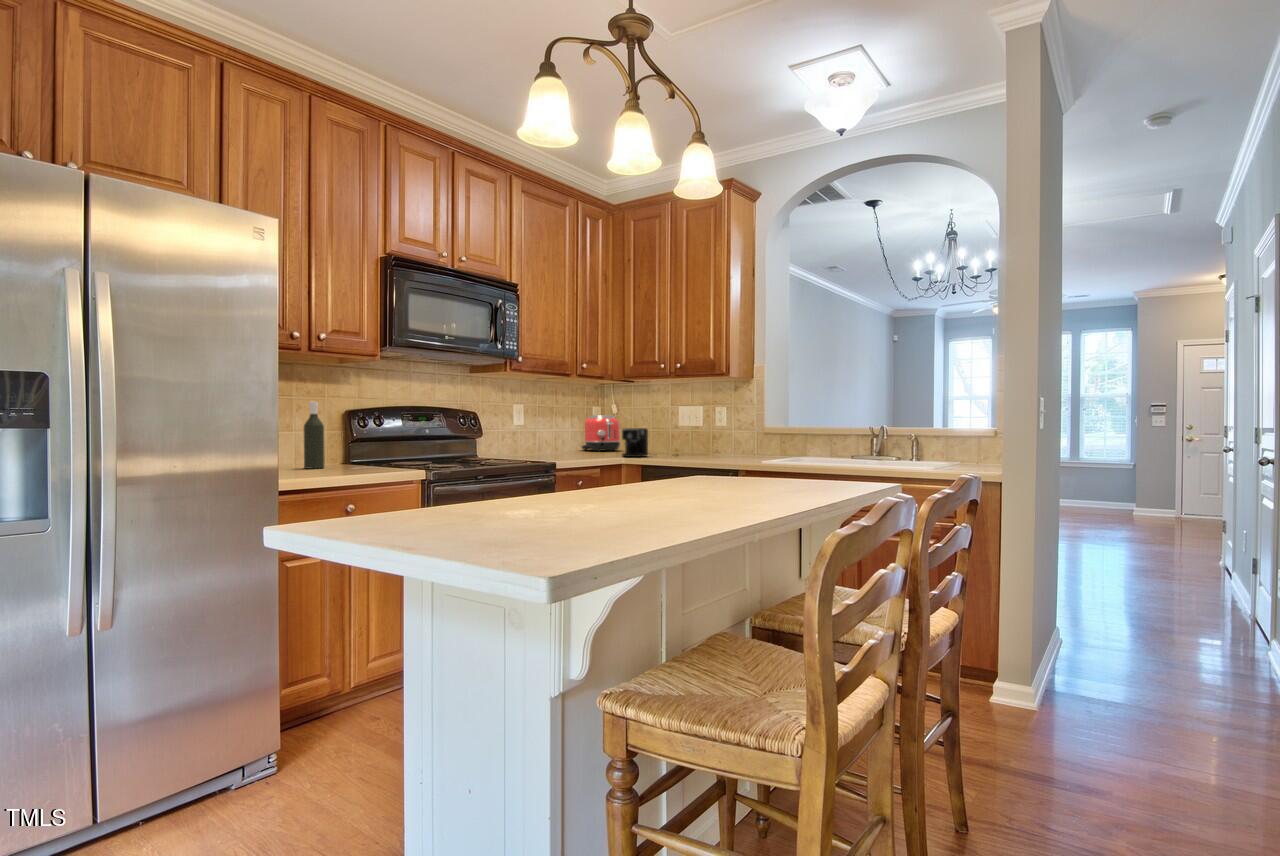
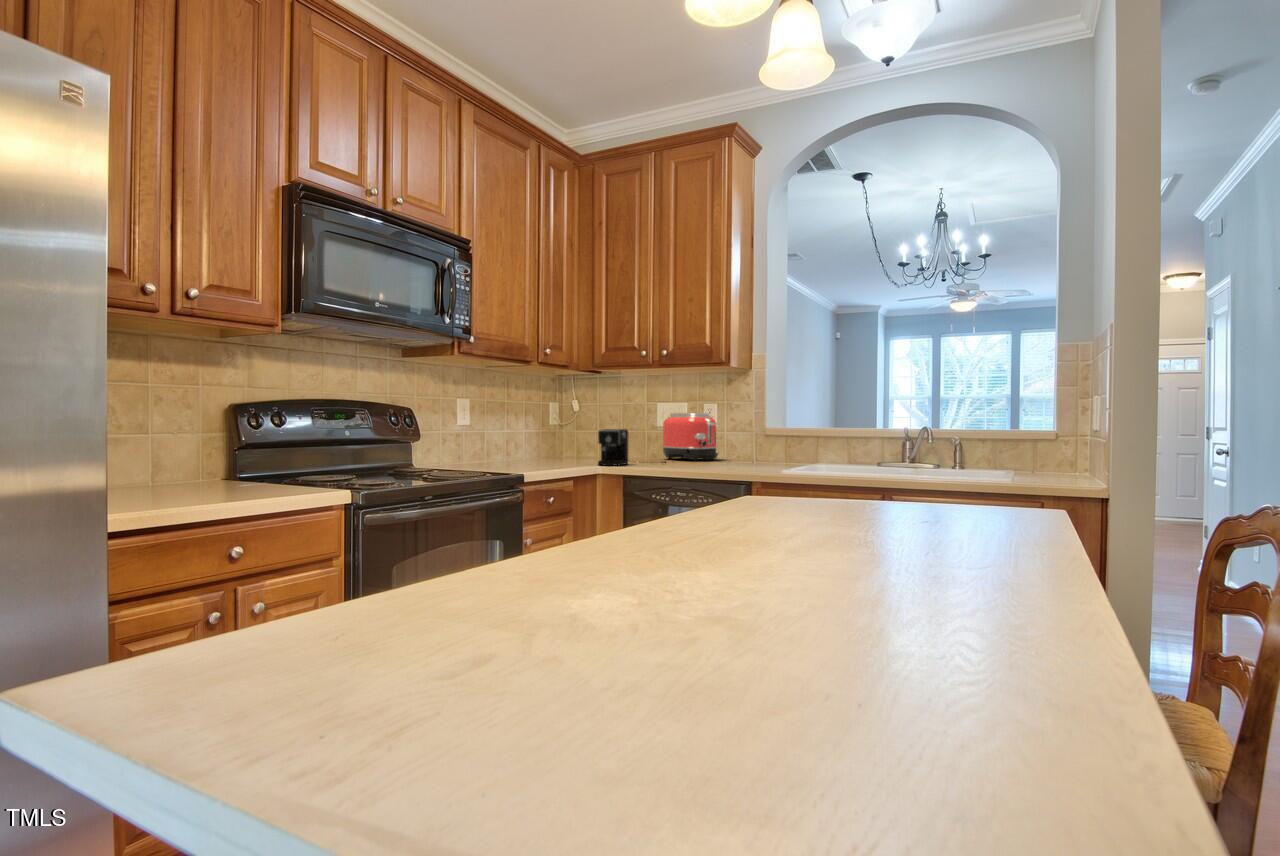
bottle: present [304,402,324,469] -> none [164,391,197,488]
toaster: present [581,415,620,451] -> present [663,413,719,461]

